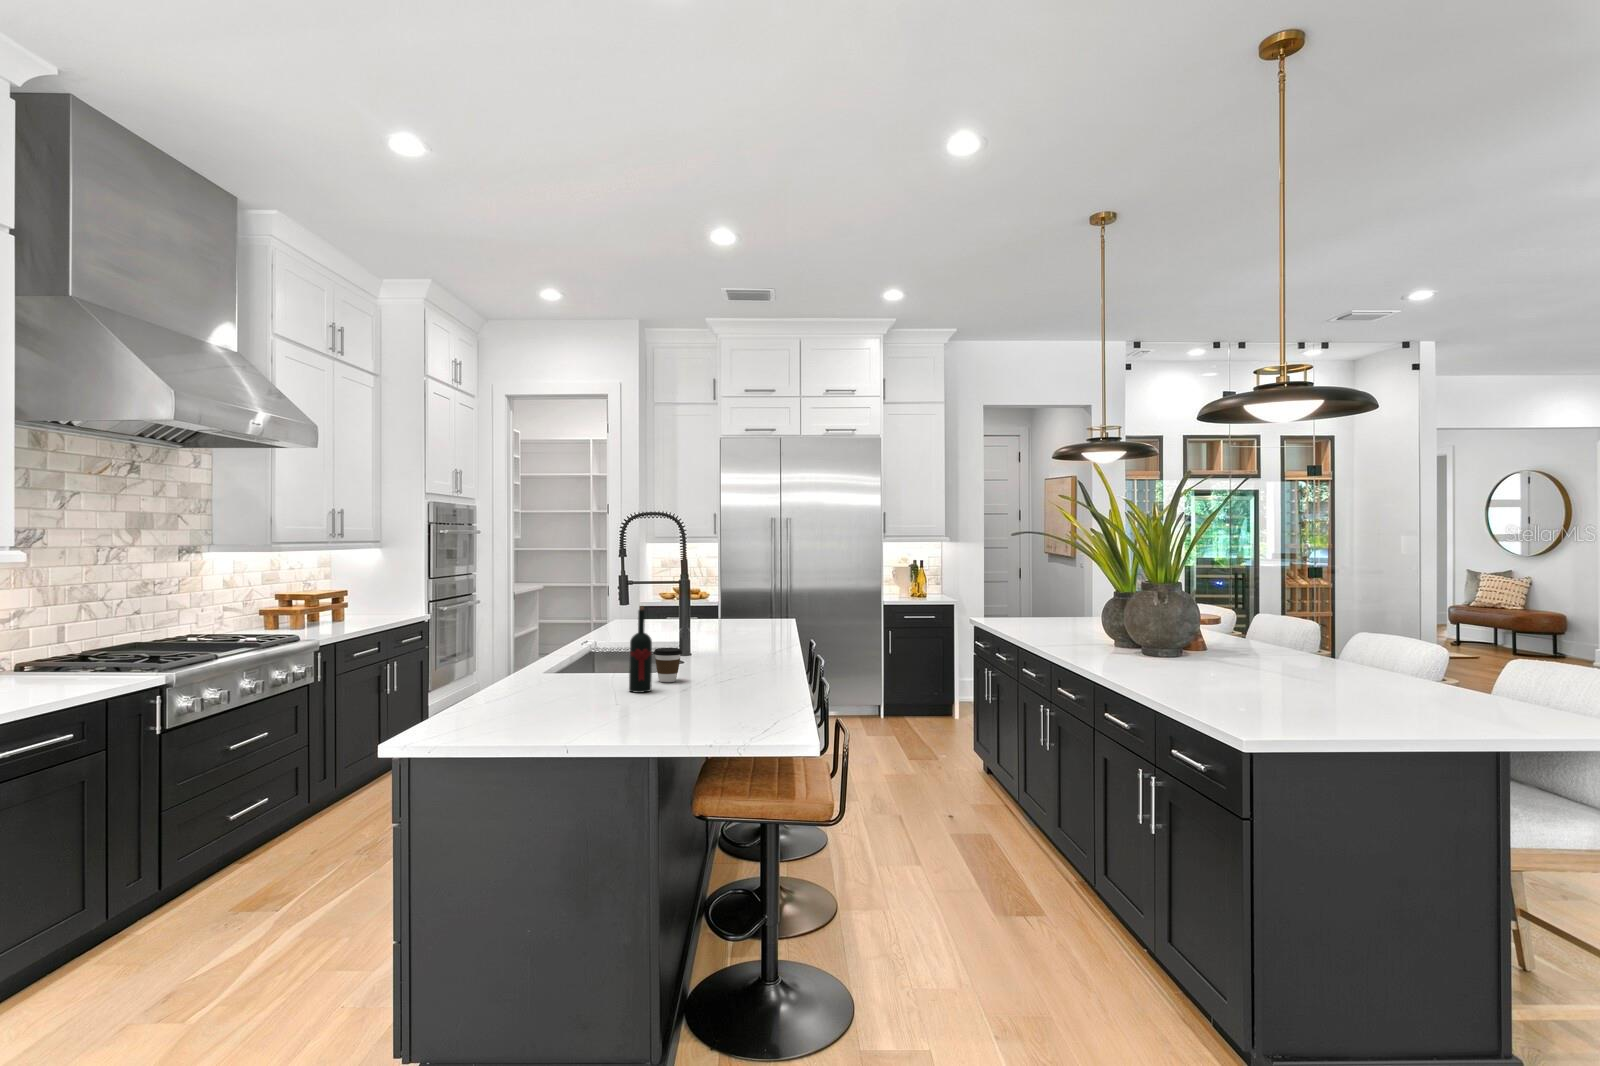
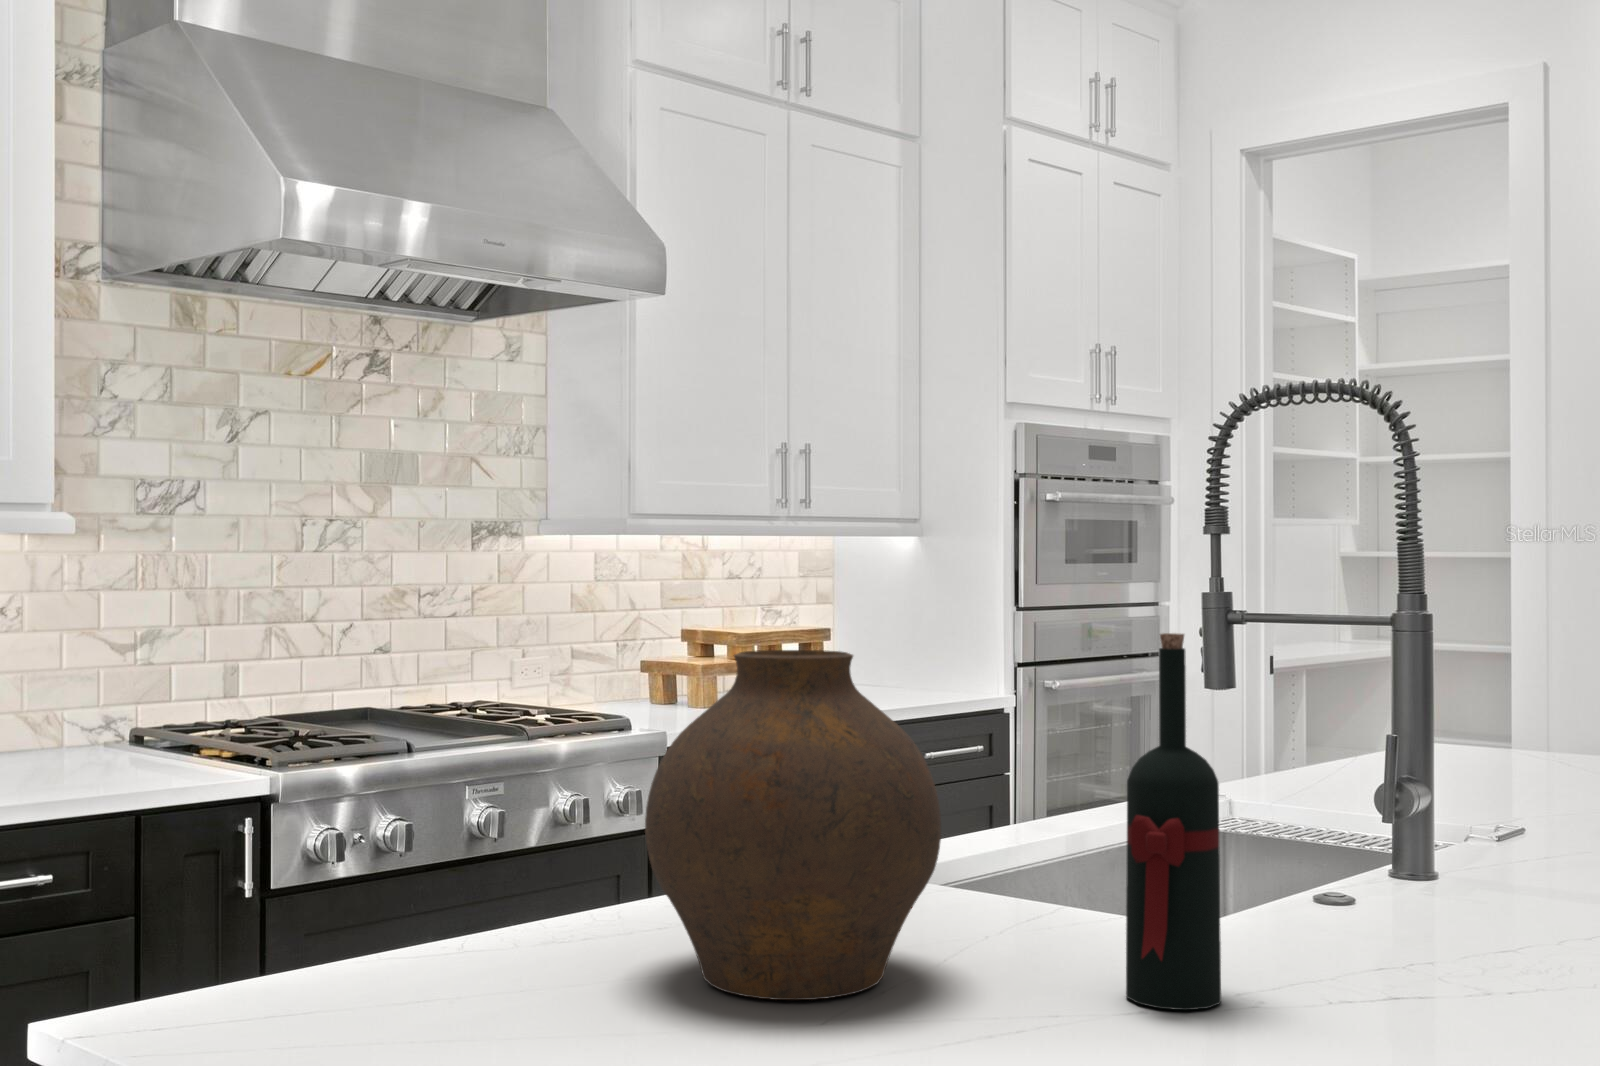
vase: none [510,614,590,703] -> present [645,650,941,1000]
coffee cup: present [653,648,682,682] -> none [1287,824,1416,977]

